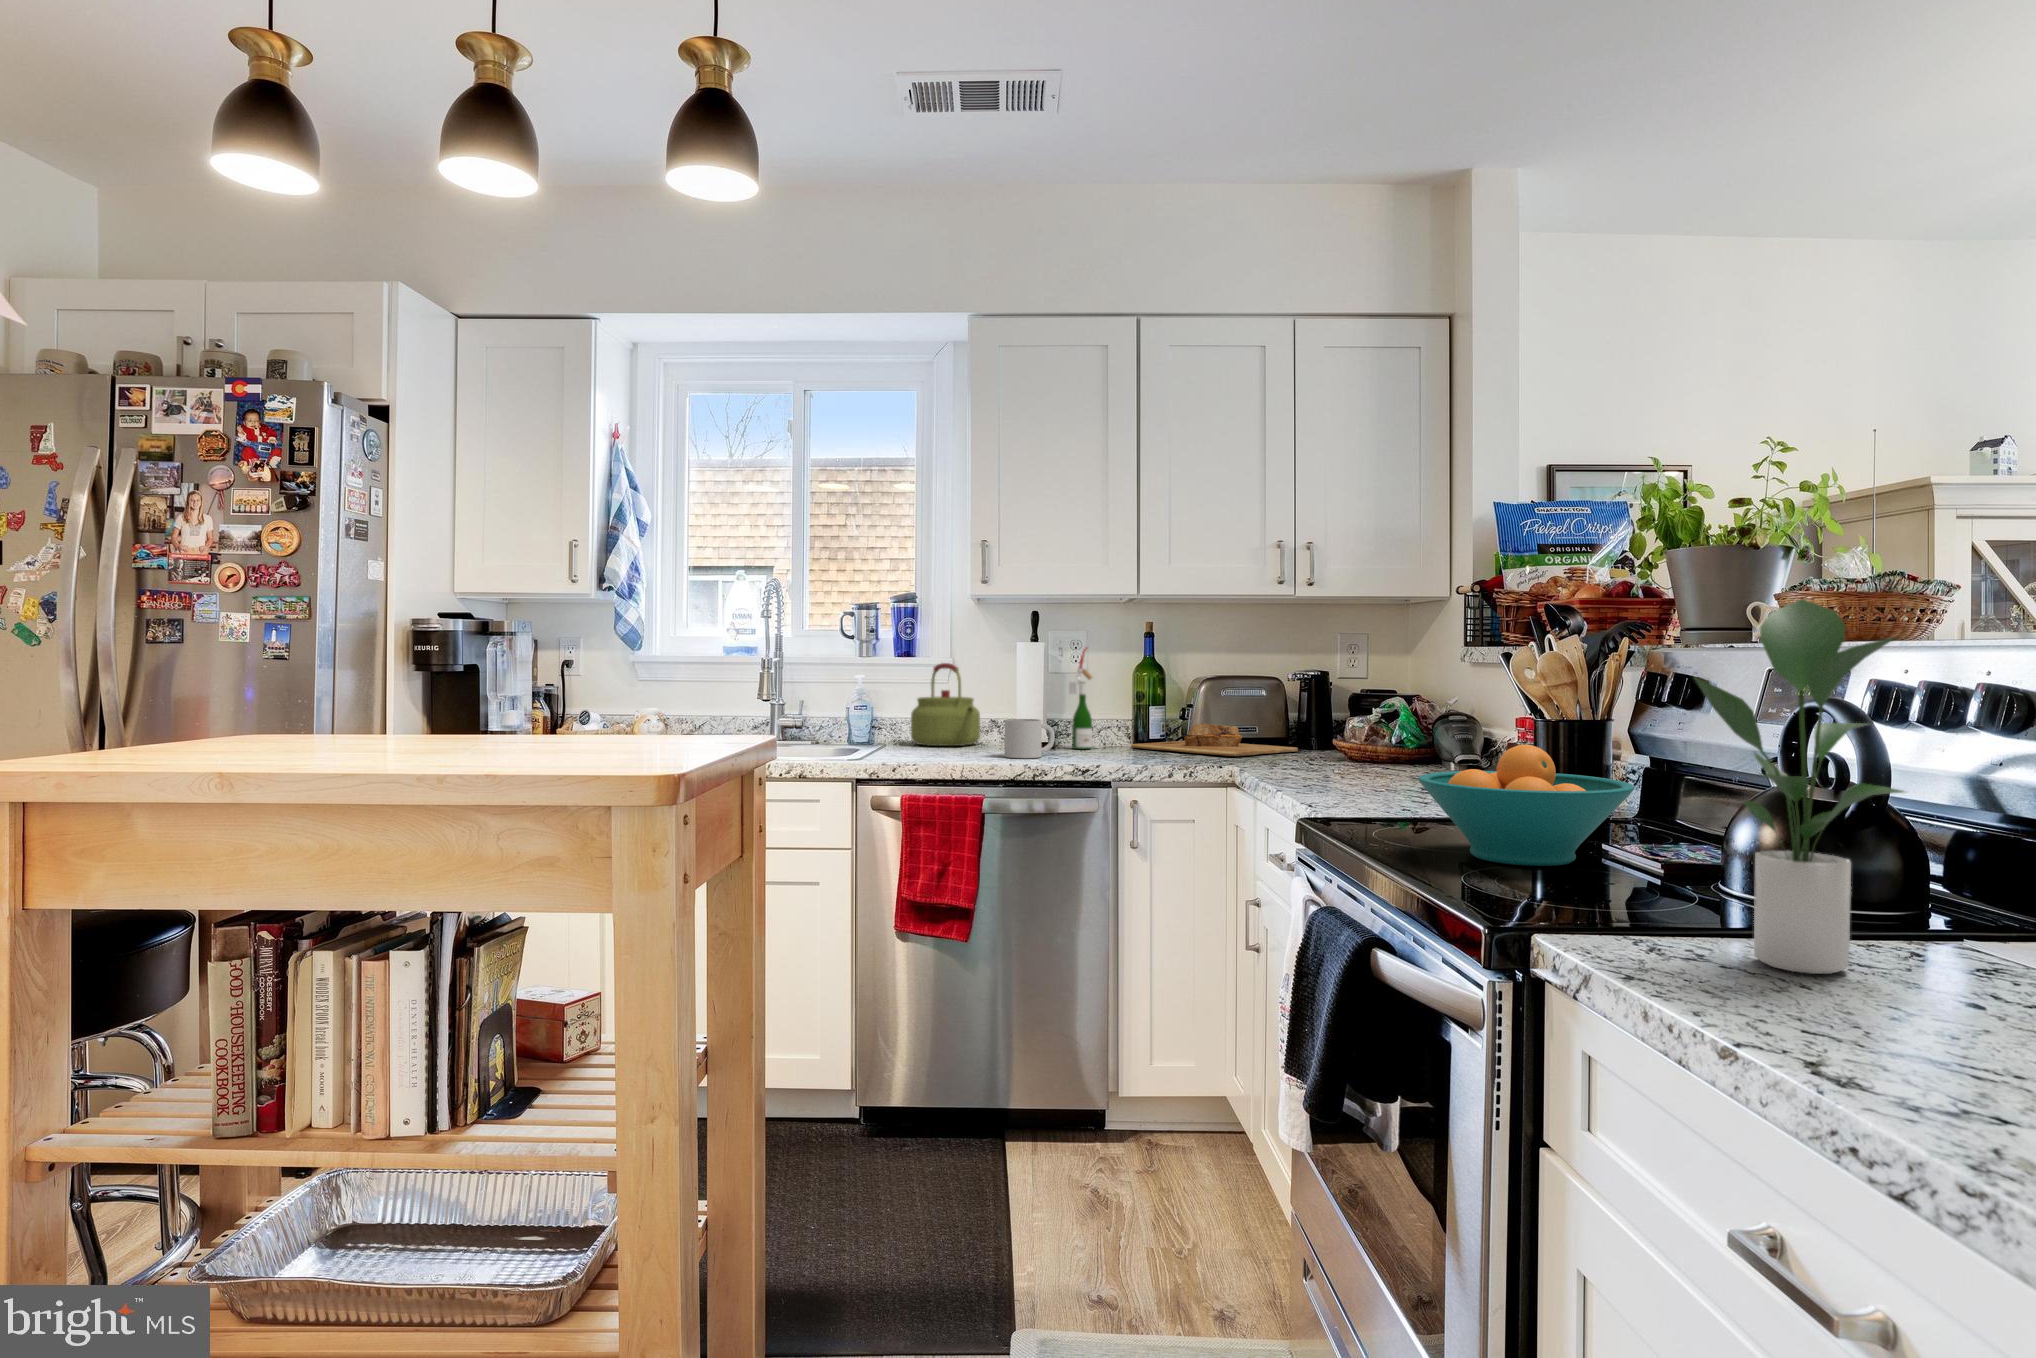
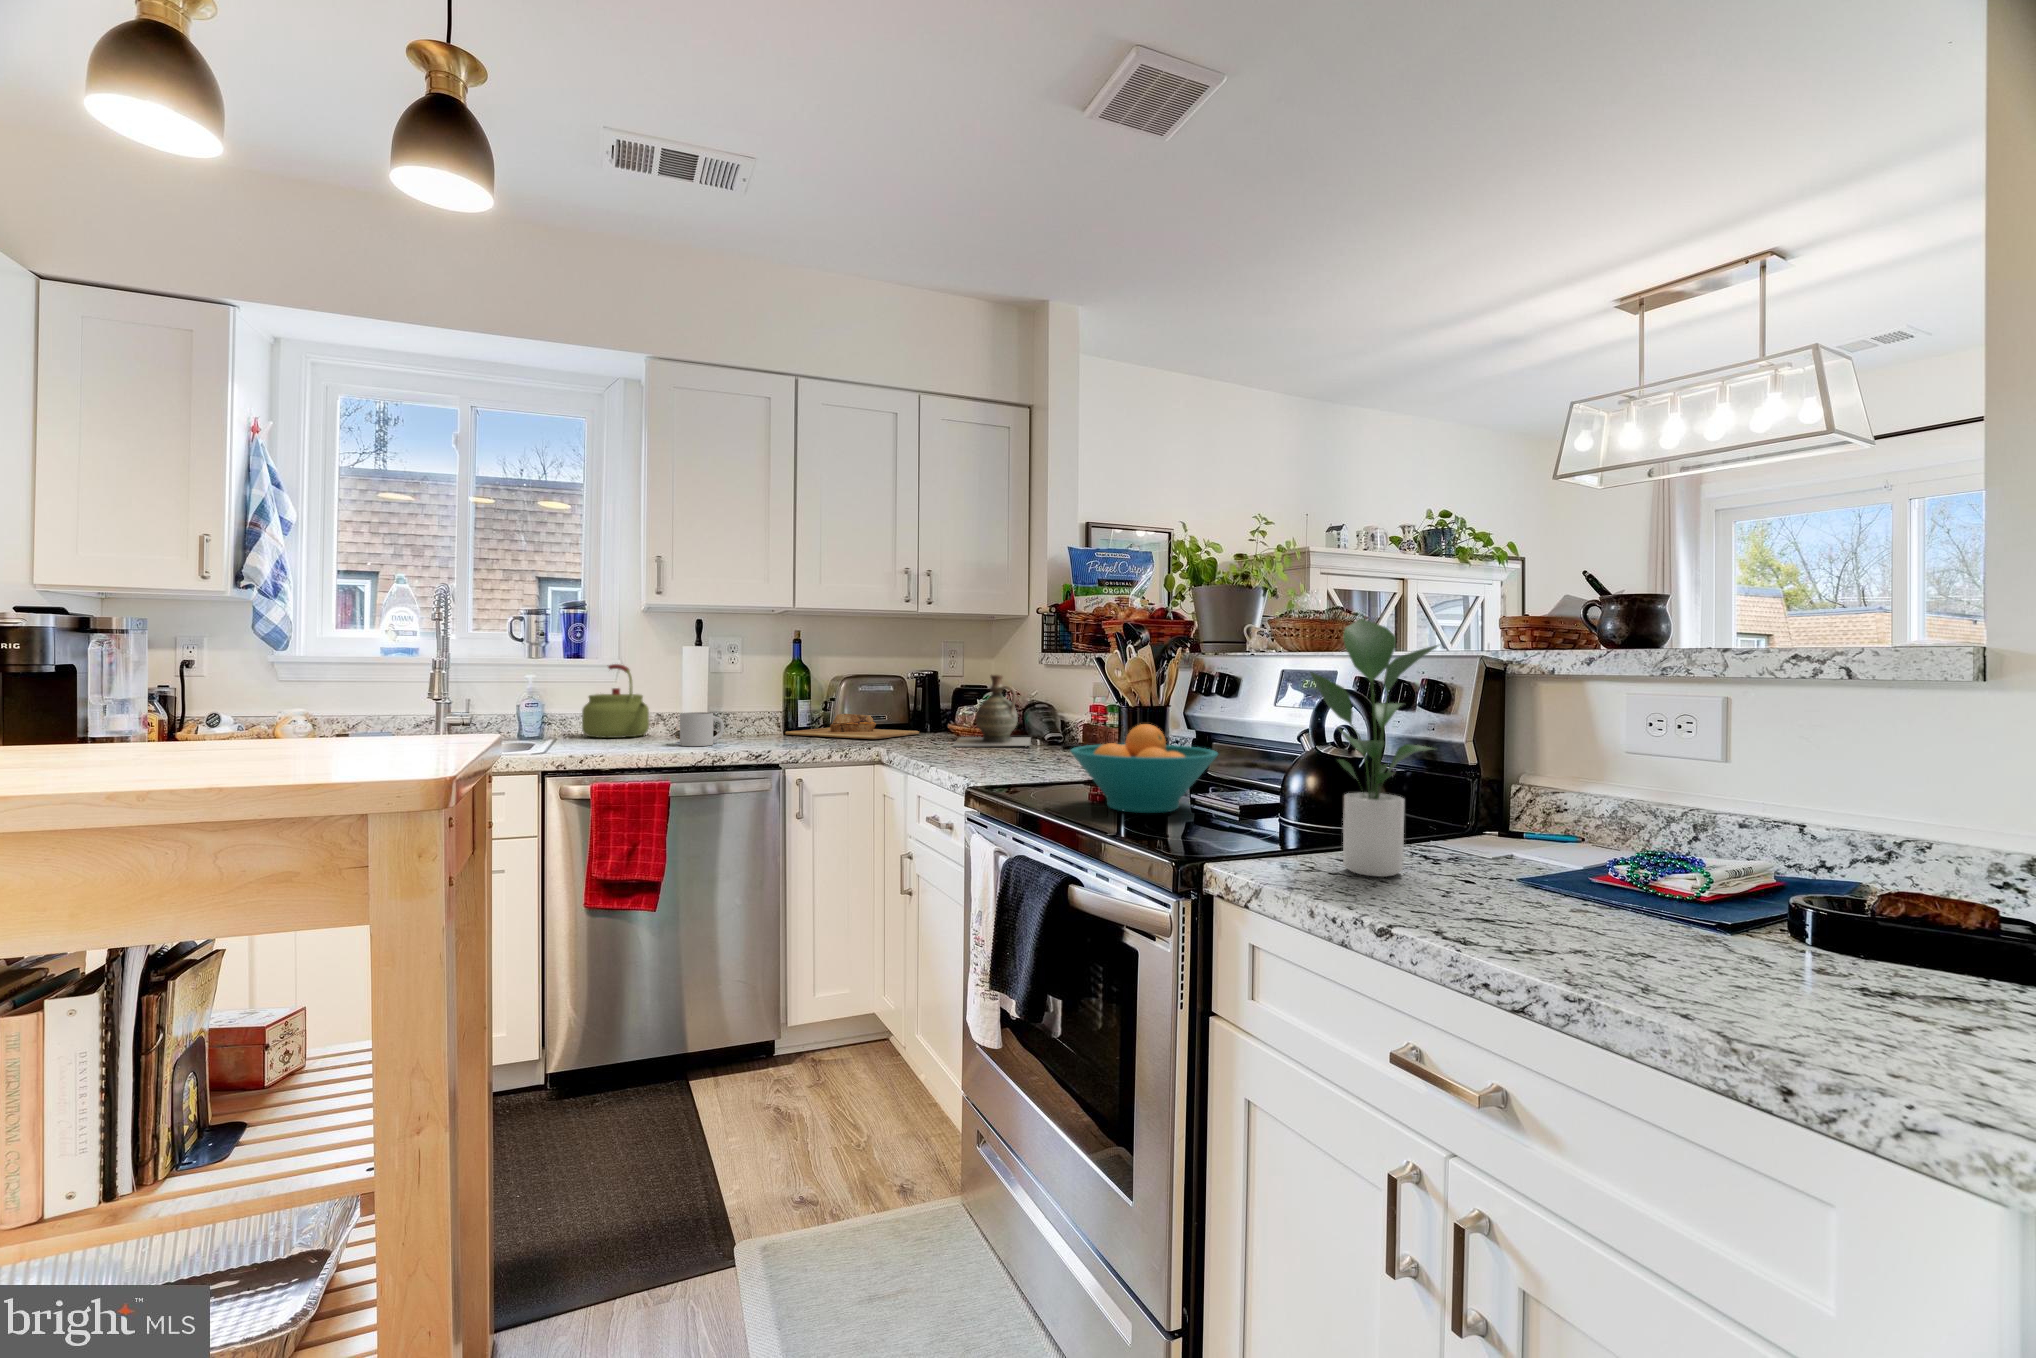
wine bottle: present [1069,648,1093,749] -> none [732,651,759,737]
ceramic jug: none [1327,675,1444,771] -> present [954,675,1031,746]

